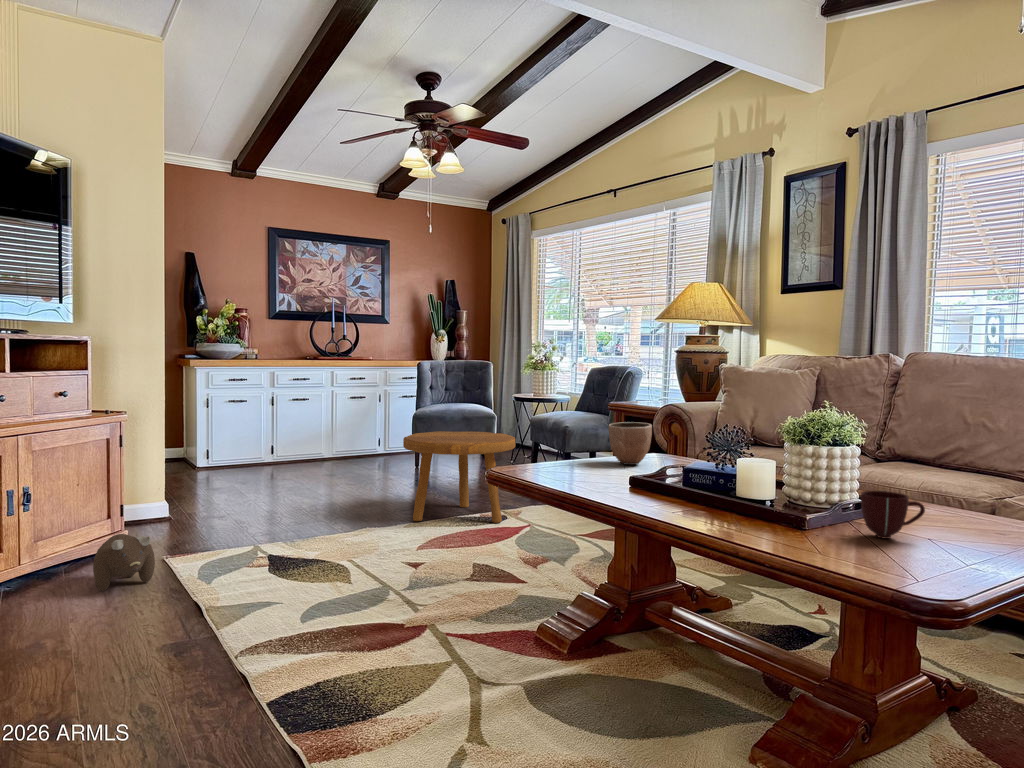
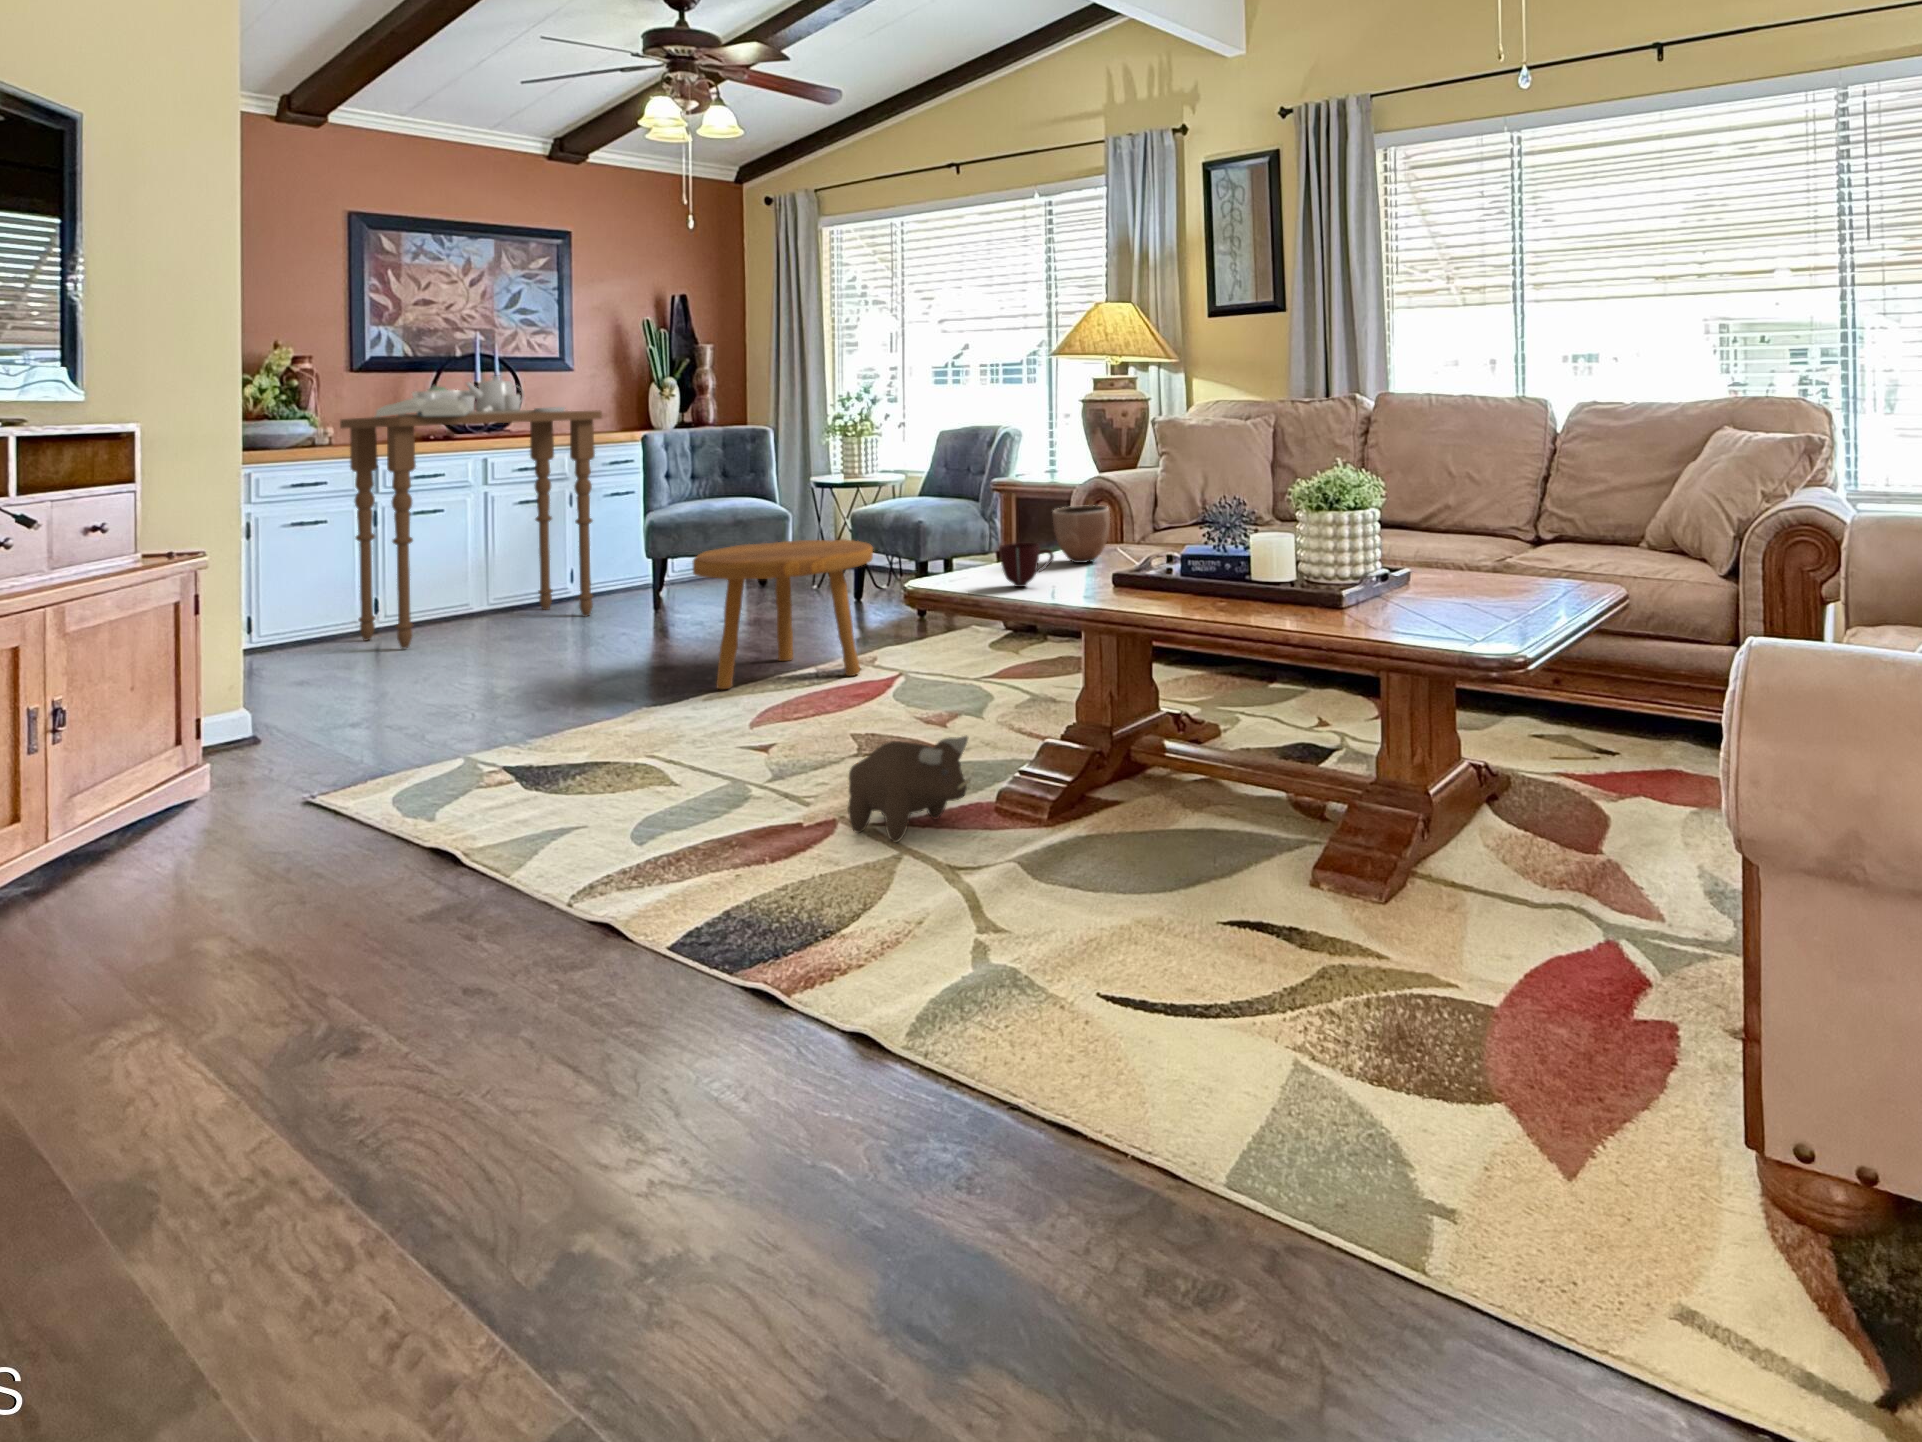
side table: none [254,323,388,474] -> present [340,376,602,649]
mug: present [861,491,925,539] -> present [999,543,1054,587]
plush toy: present [93,534,155,591] -> present [848,736,970,843]

